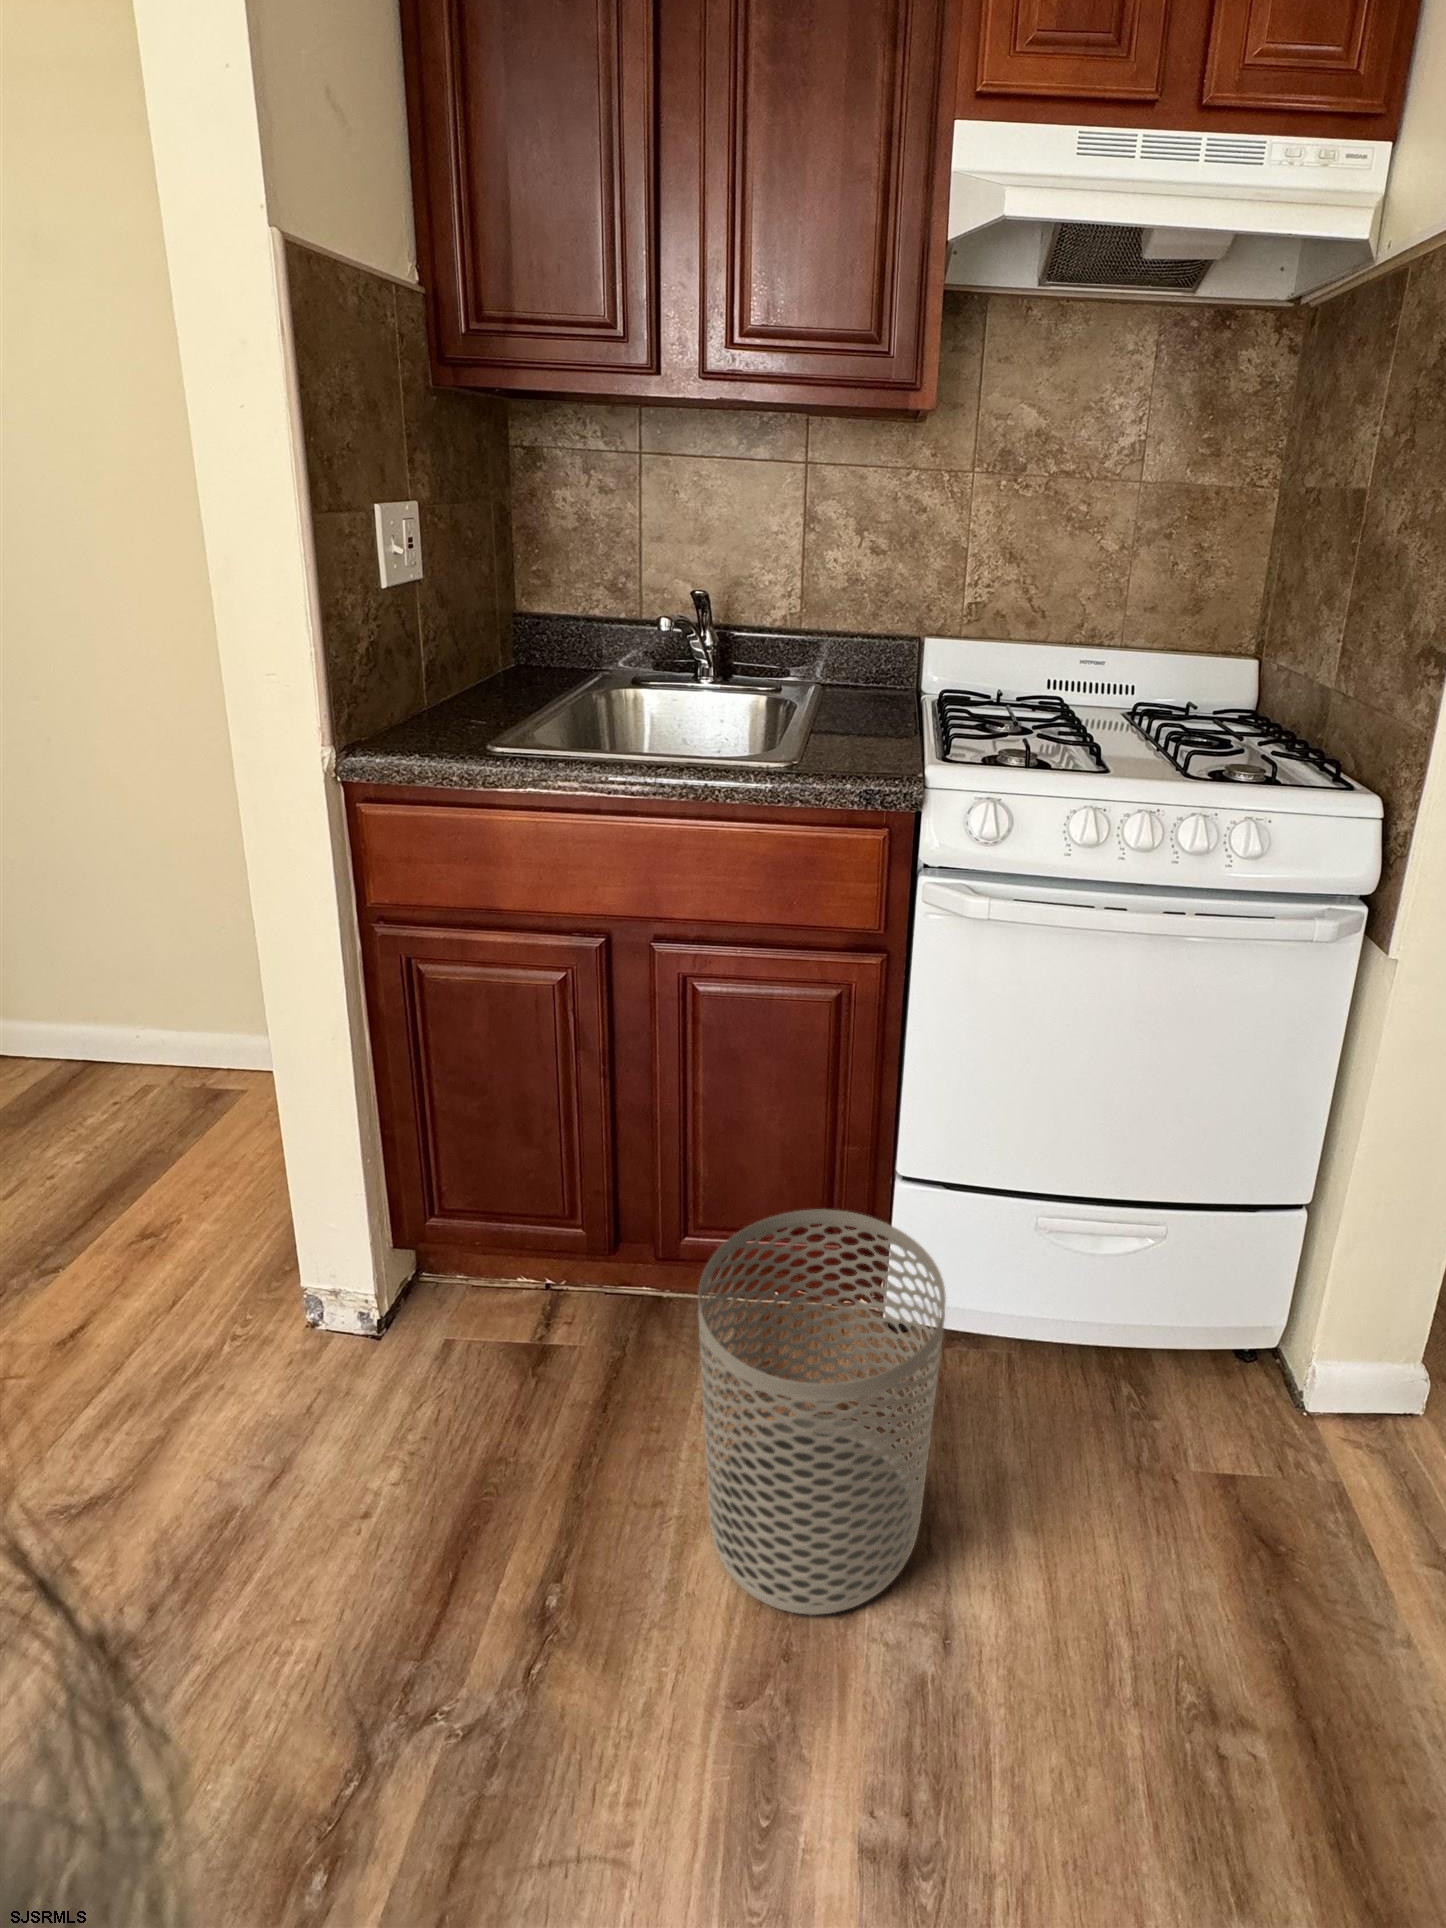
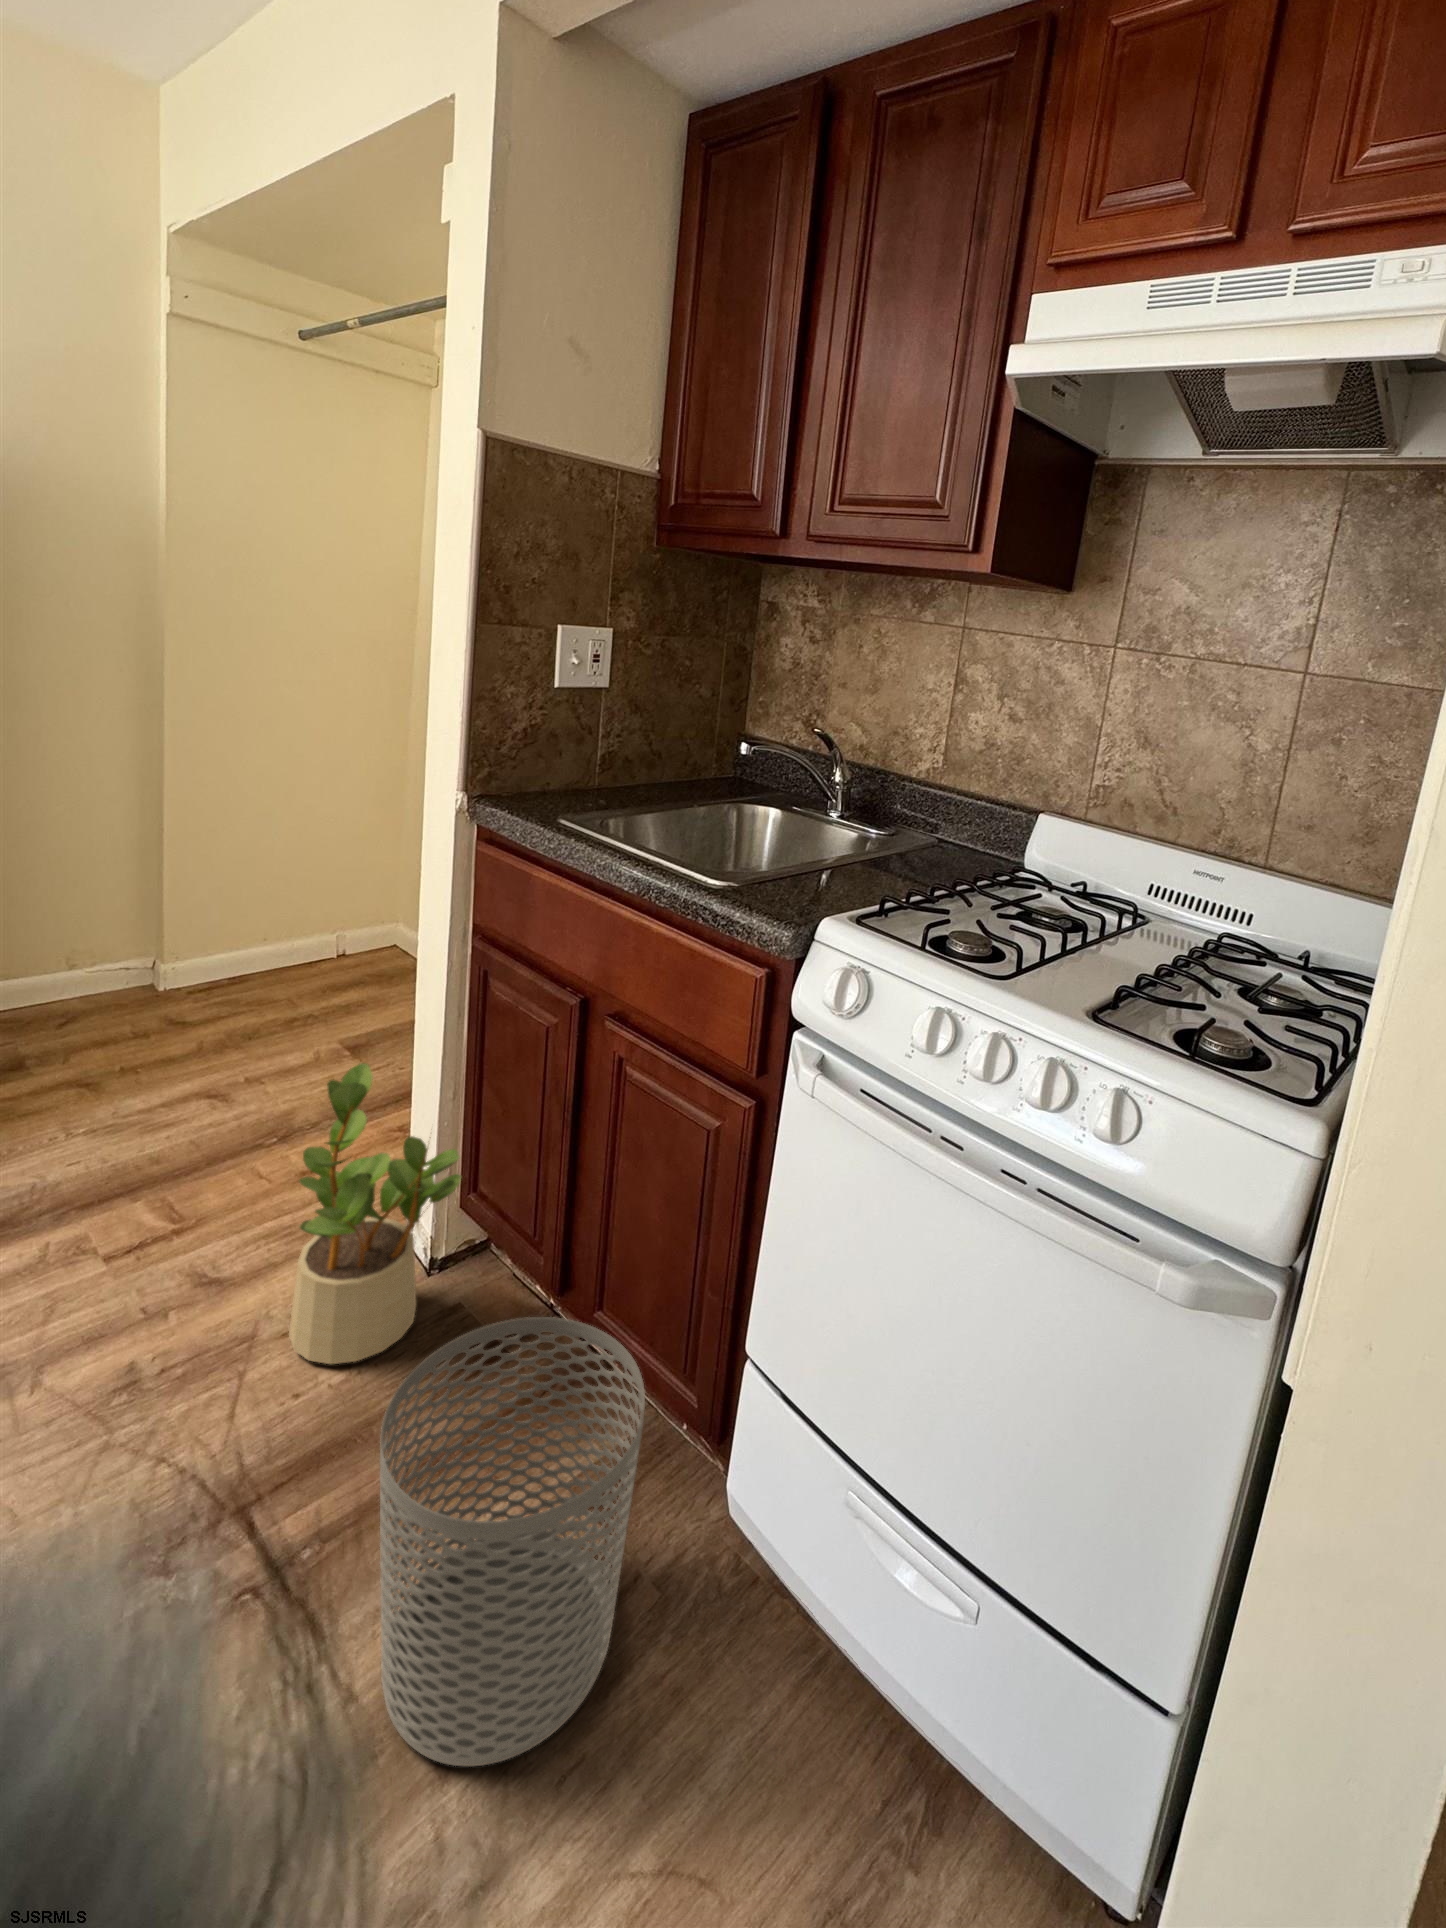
potted plant: none [274,1102,460,1475] -> present [289,1063,461,1364]

